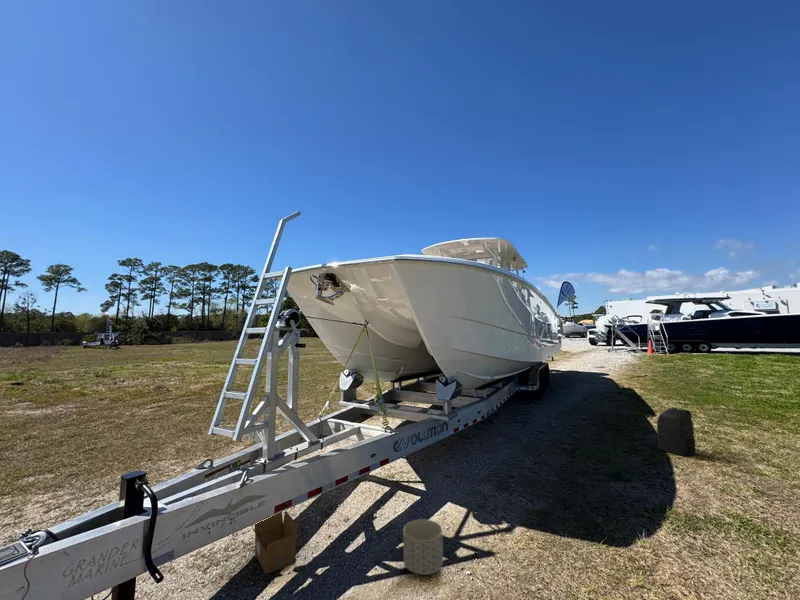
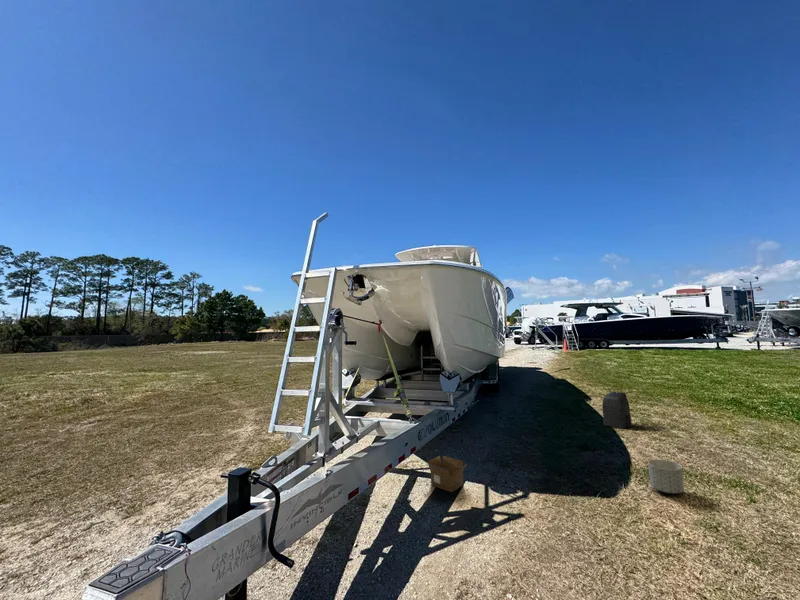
cardboard box: present [252,511,298,574] -> present [428,456,466,492]
planter: present [403,519,443,575] -> present [648,459,684,494]

